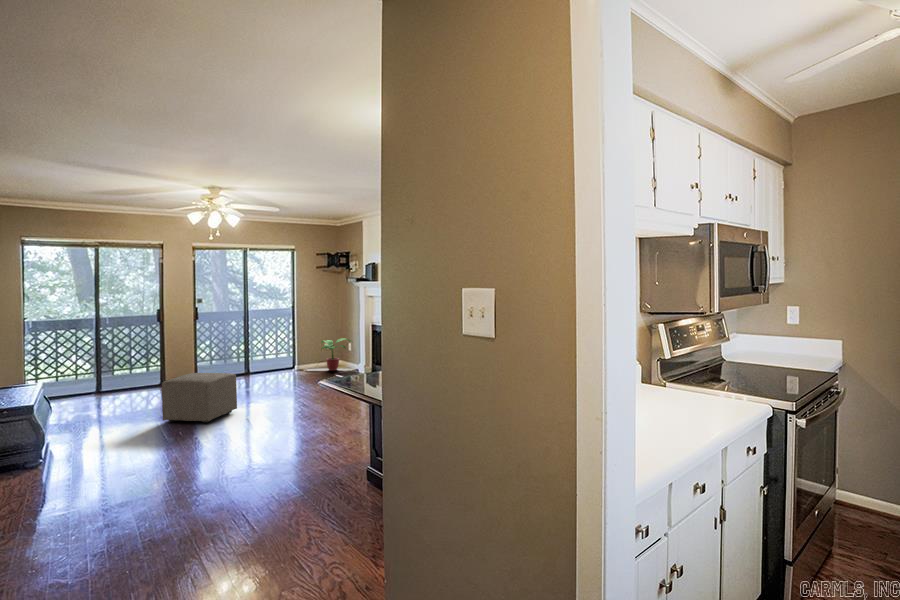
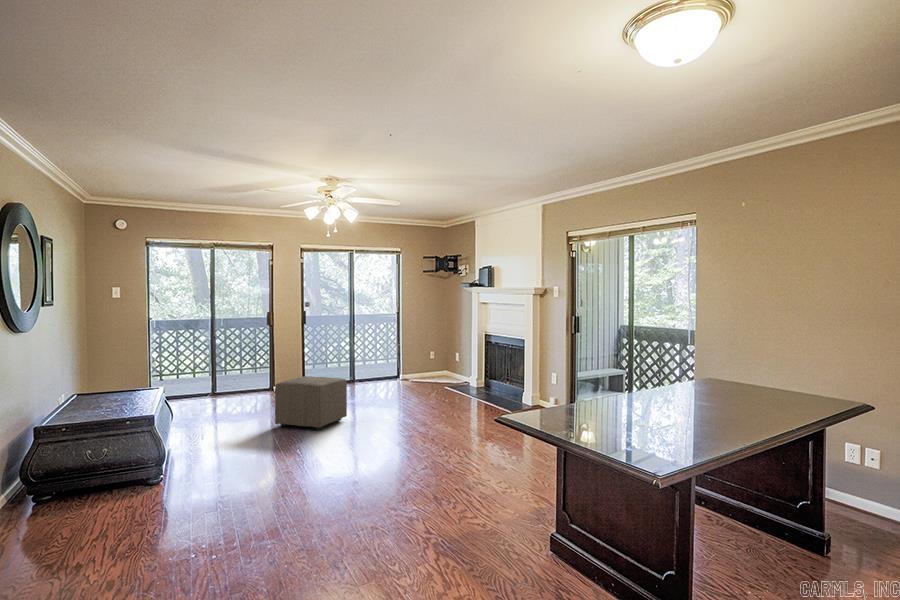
potted plant: present [321,338,352,371] -> none [427,348,461,383]

